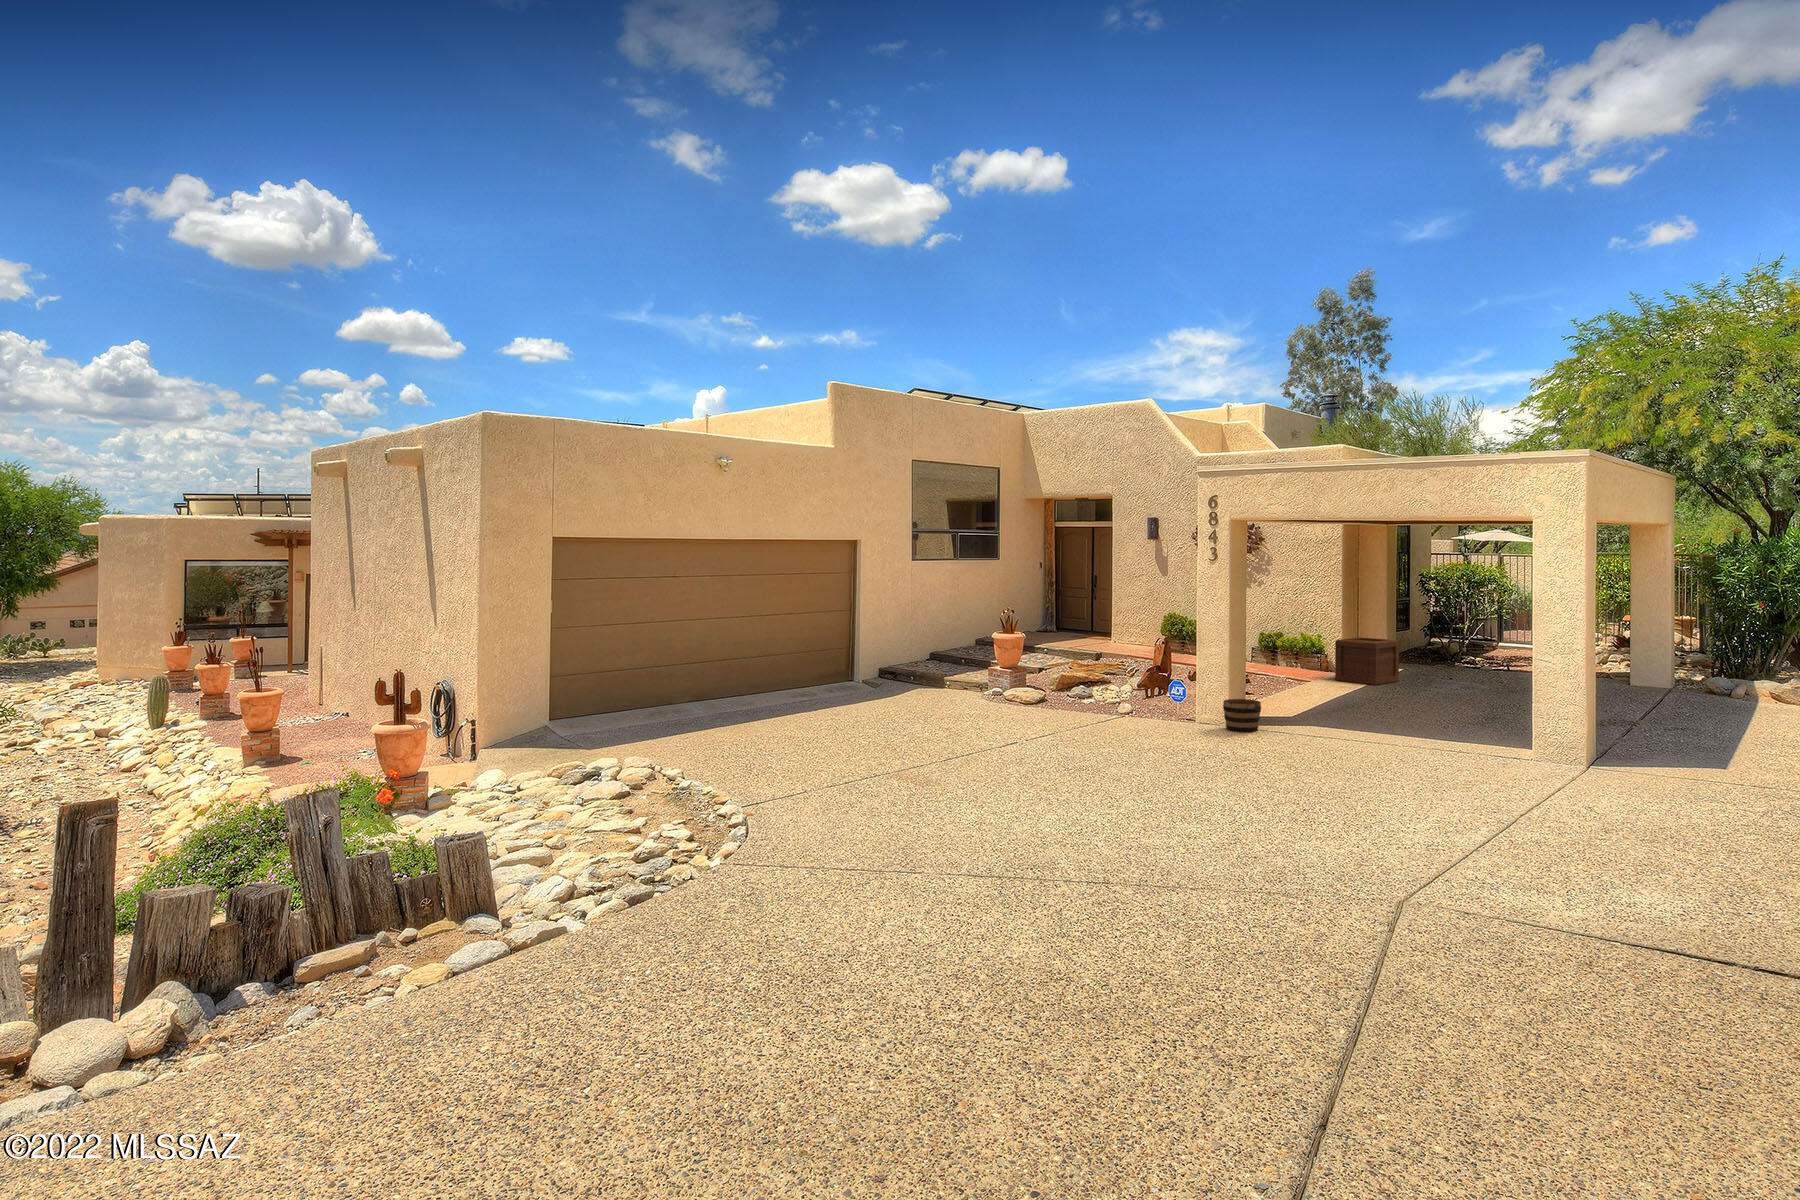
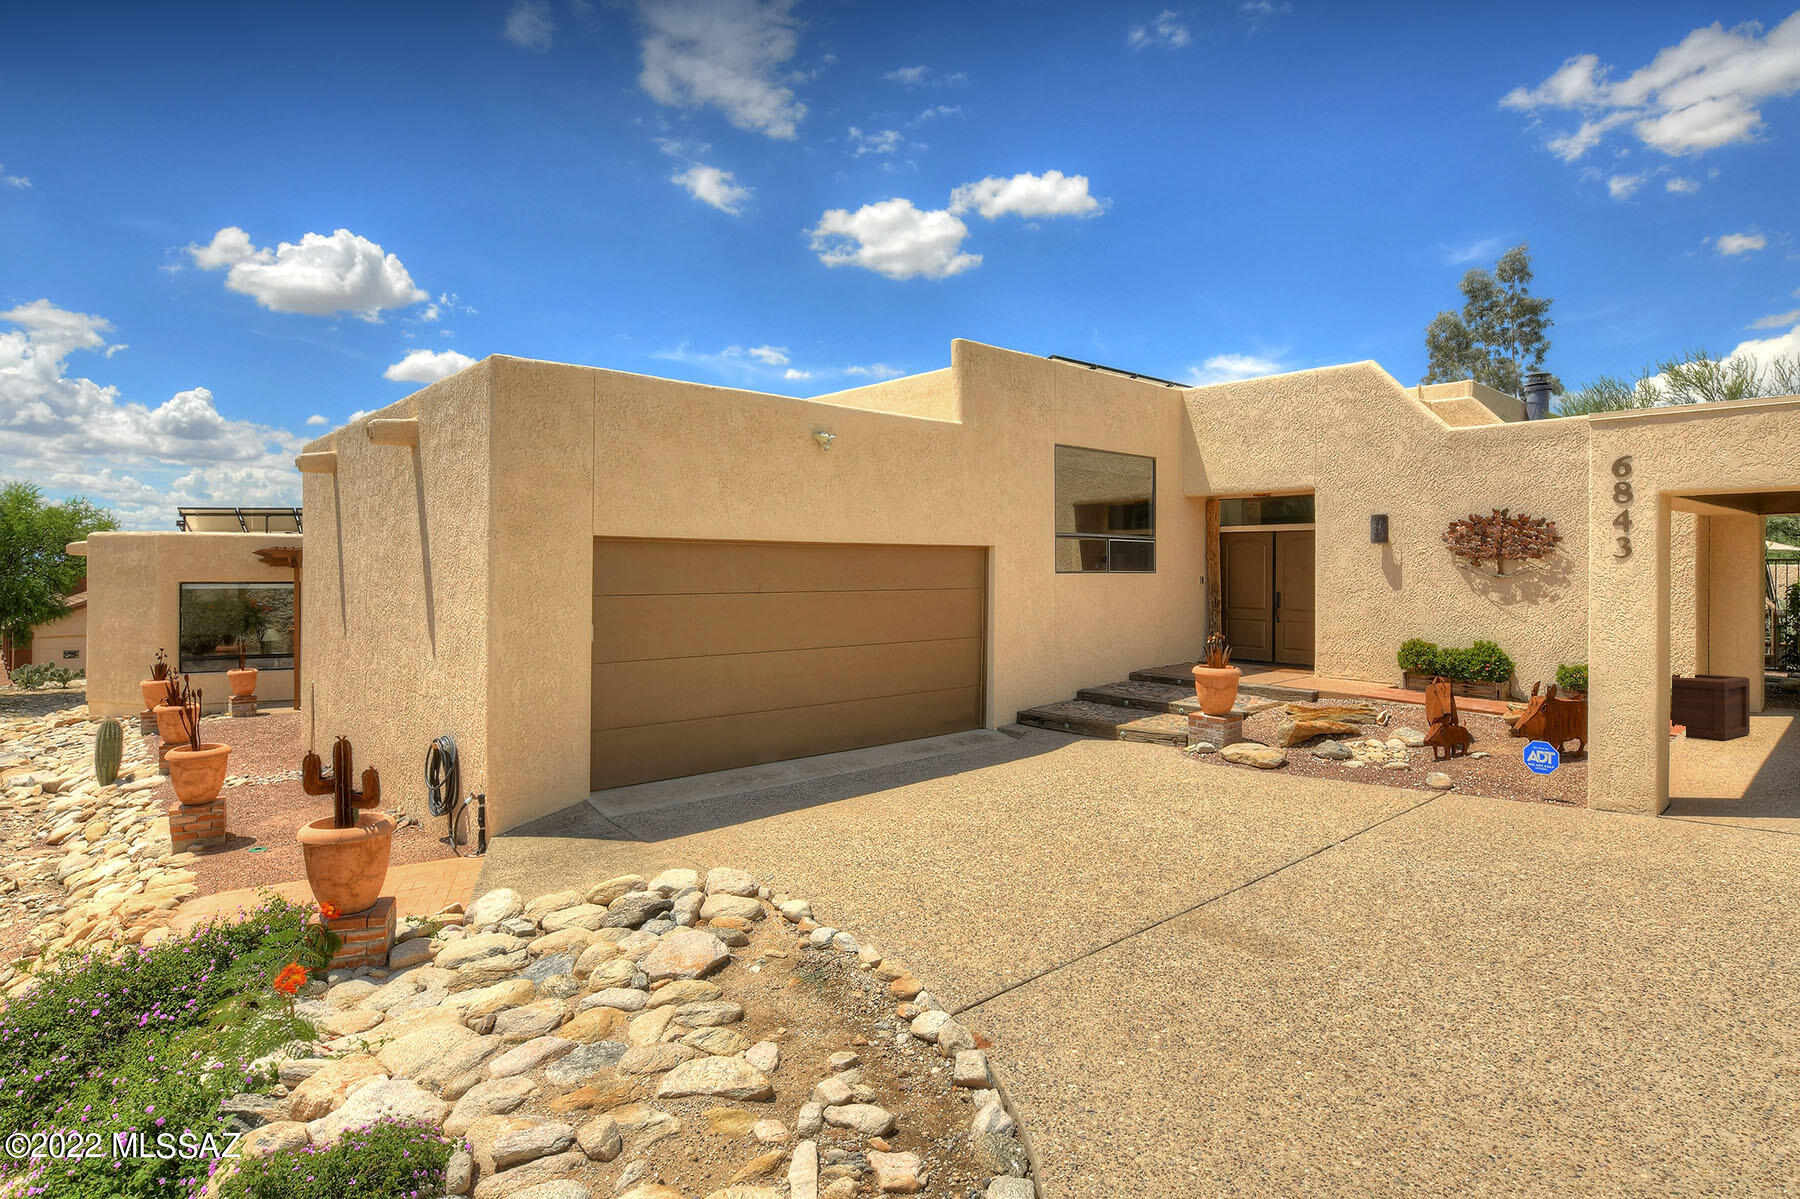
bucket: present [1223,699,1261,732] -> none [1592,770,1663,823]

